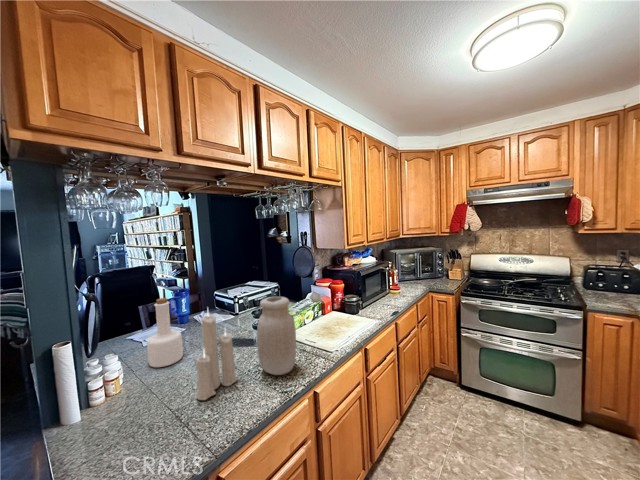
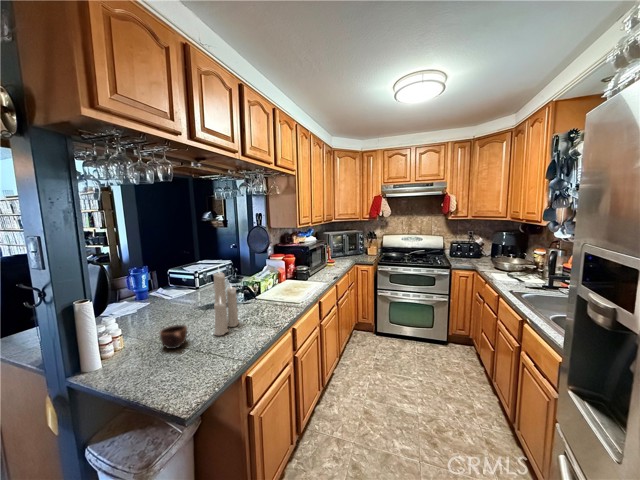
jar: present [257,297,296,375] -> none [252,259,282,317]
bottle: present [147,298,183,367] -> none [144,265,176,325]
mug: none [125,380,162,414] -> present [160,325,187,349]

